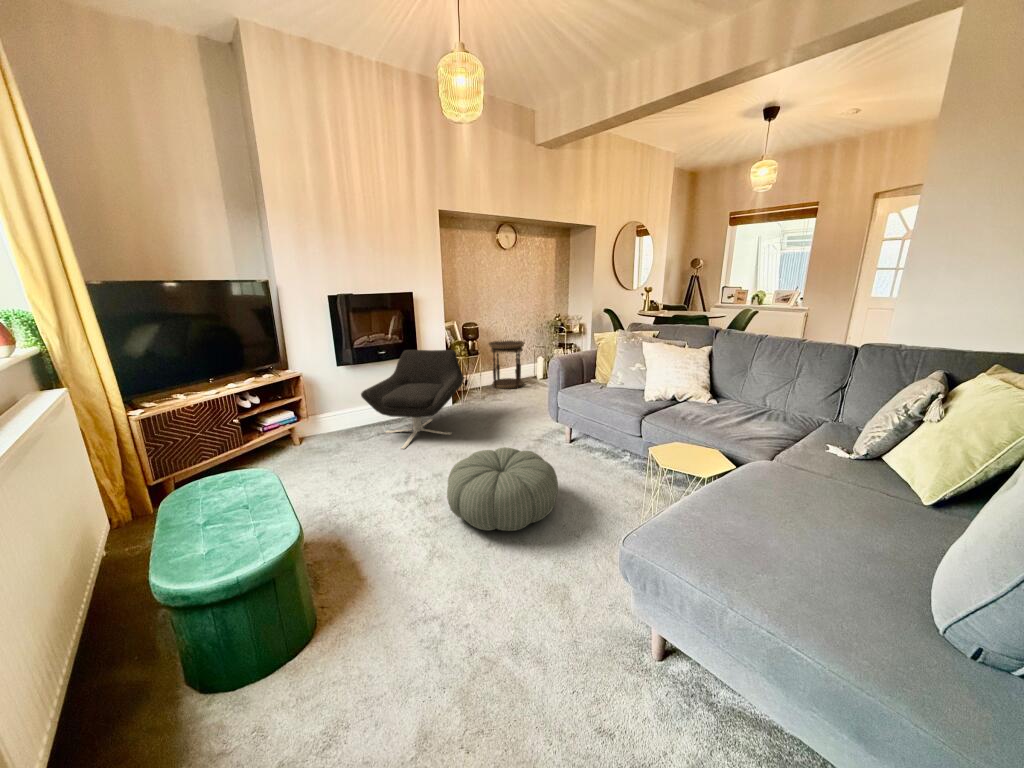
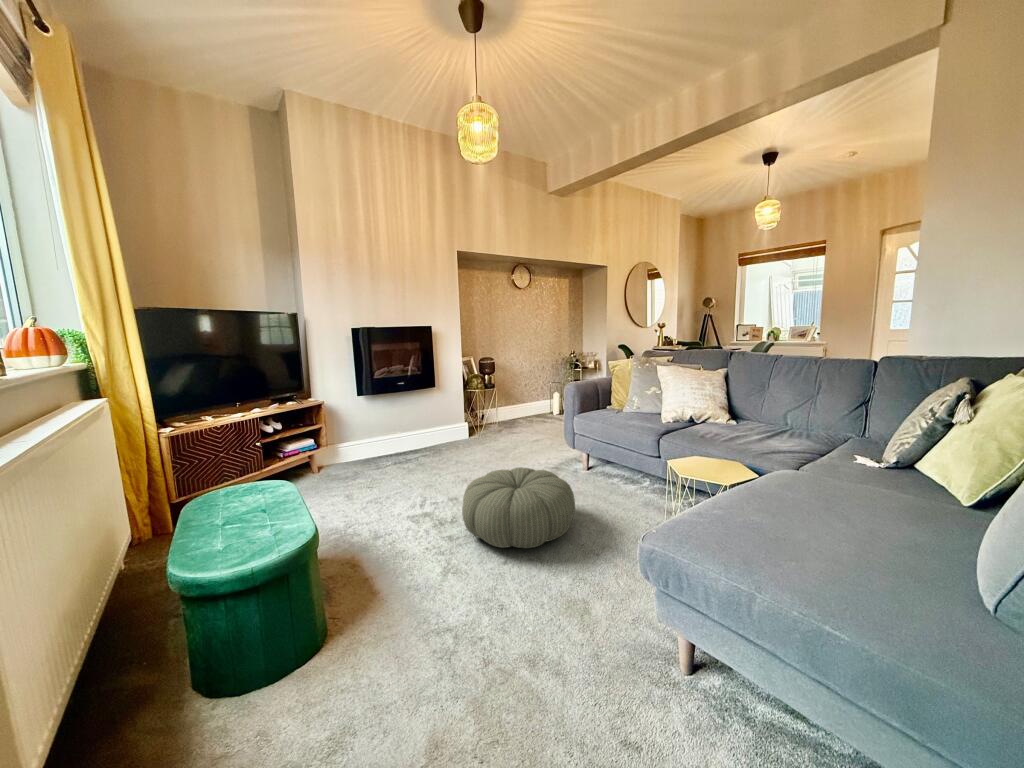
side table: present [489,340,524,388] -> none [504,375,540,422]
lounge chair: present [361,350,464,449] -> none [379,380,480,475]

